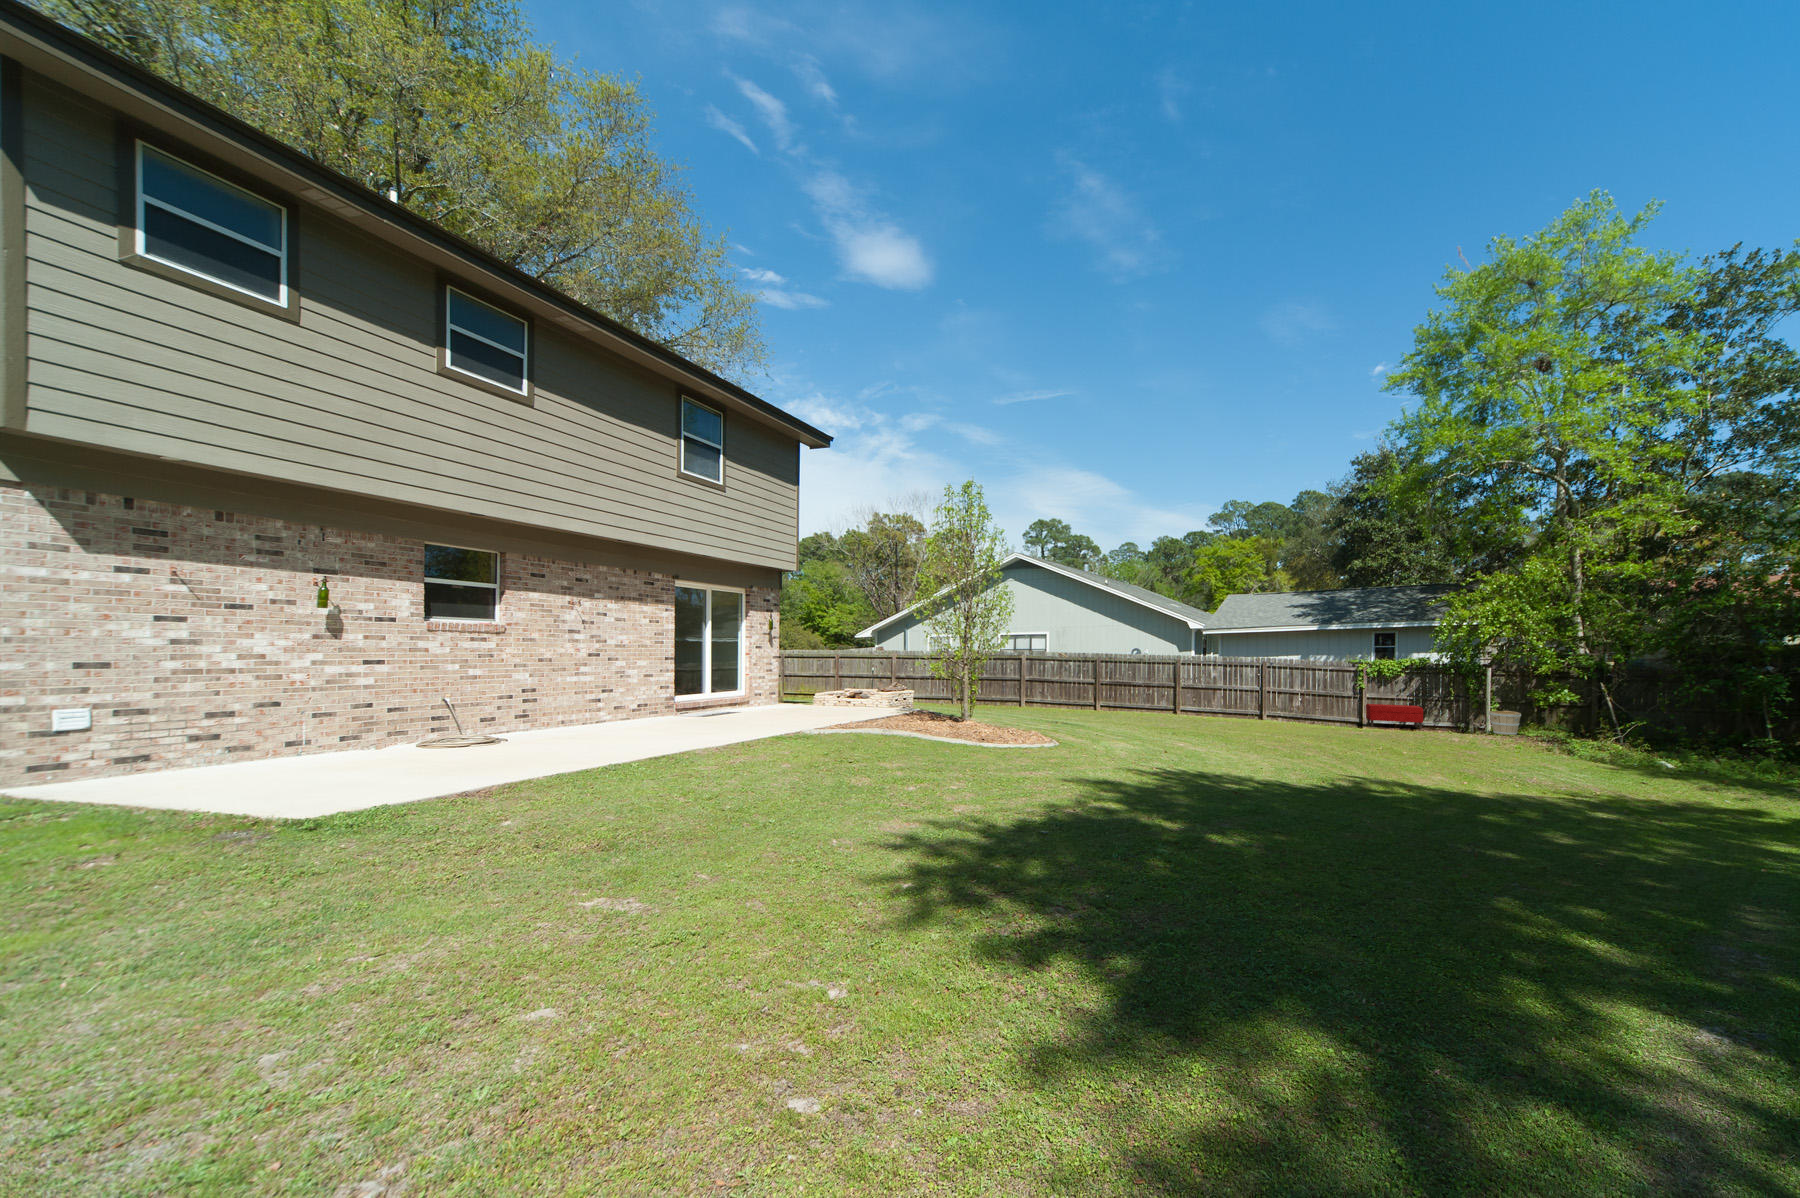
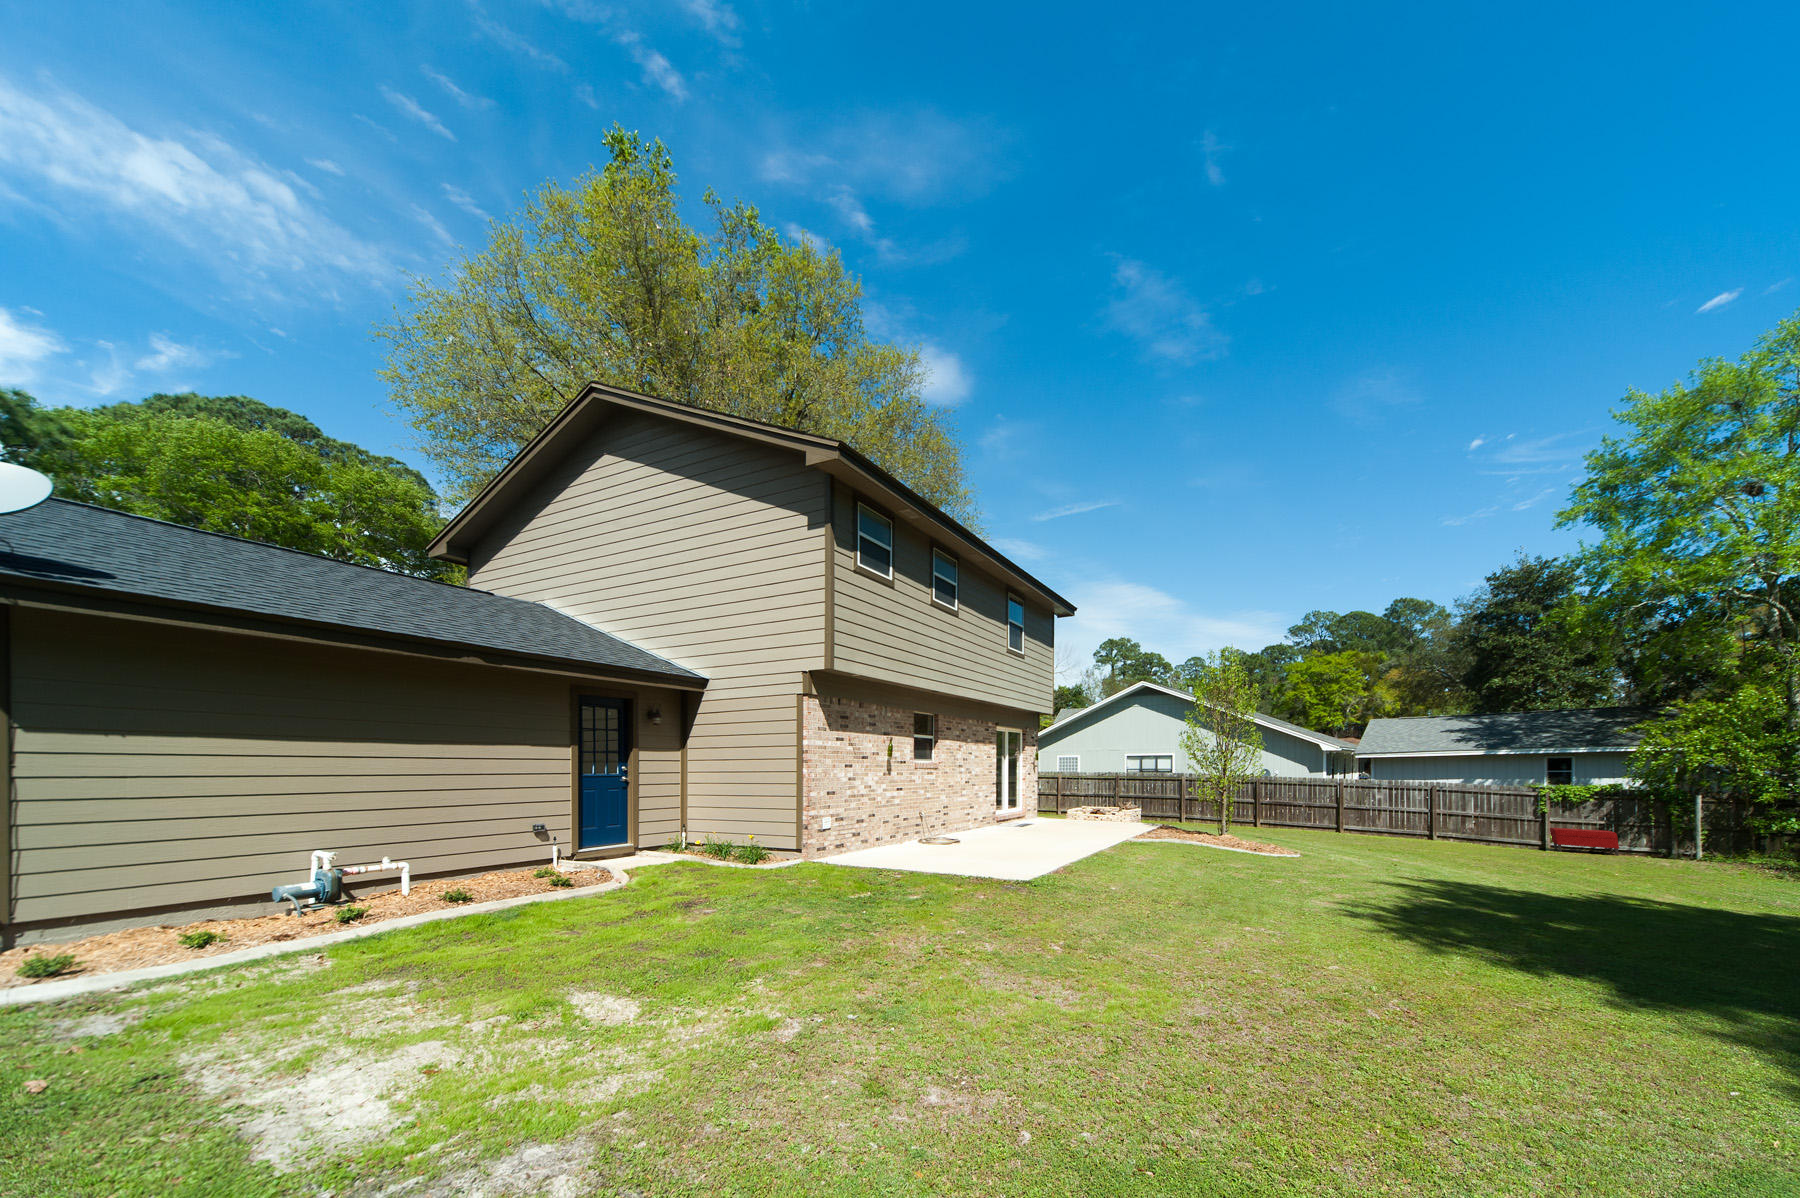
wooden bucket: present [1489,711,1521,735] -> none [1696,838,1736,864]

